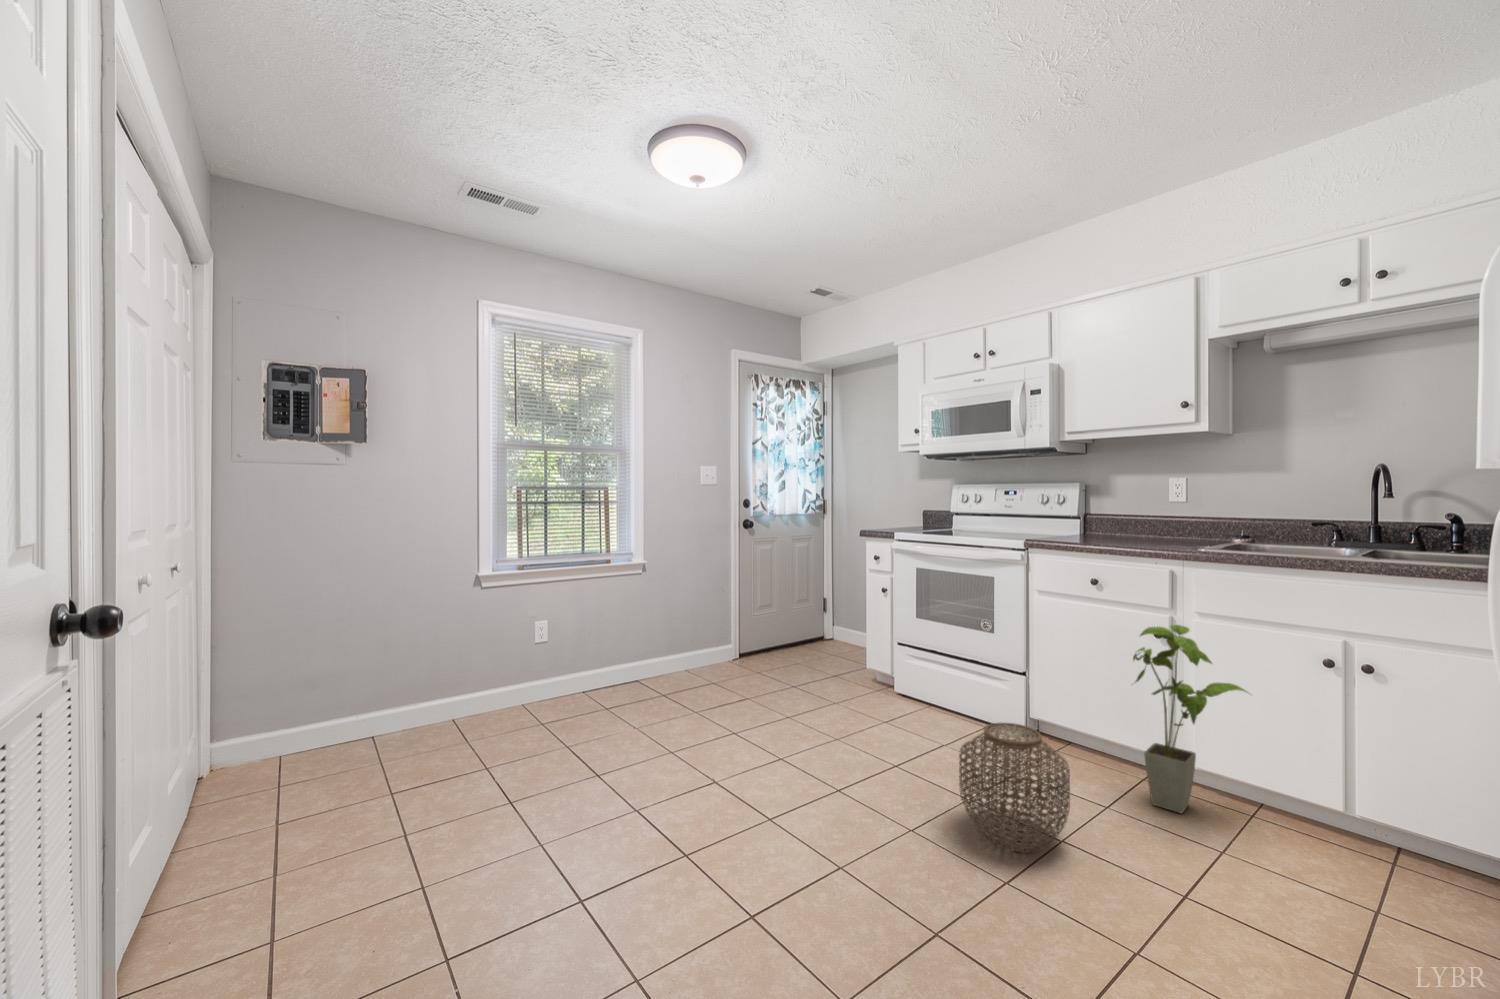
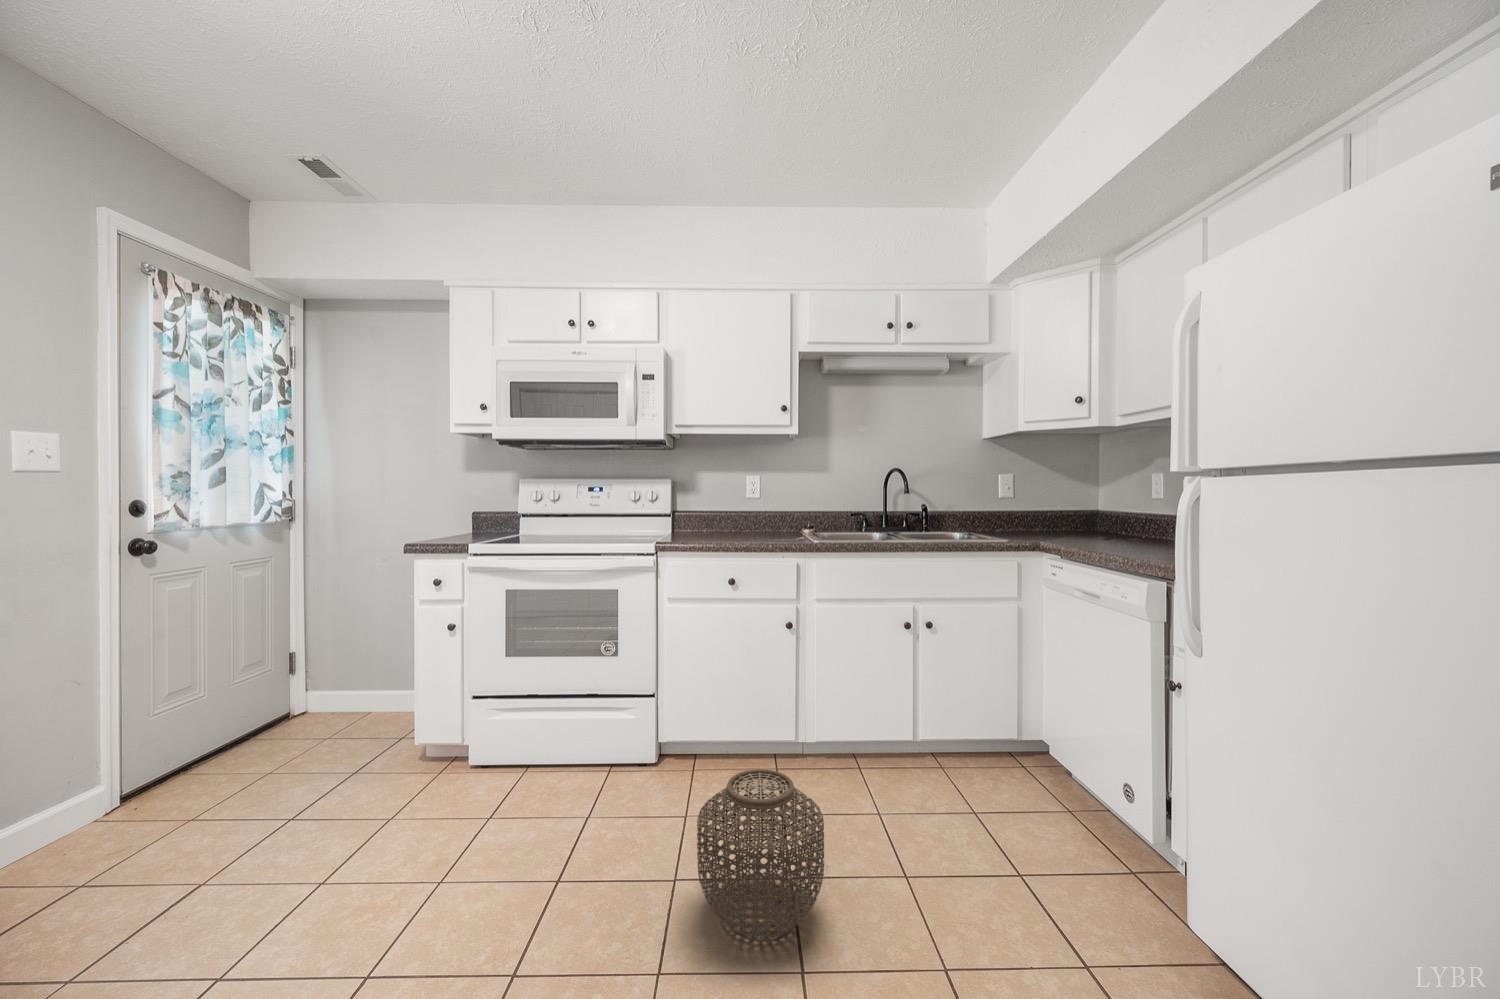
house plant: present [1133,625,1247,813] -> none [783,617,873,799]

